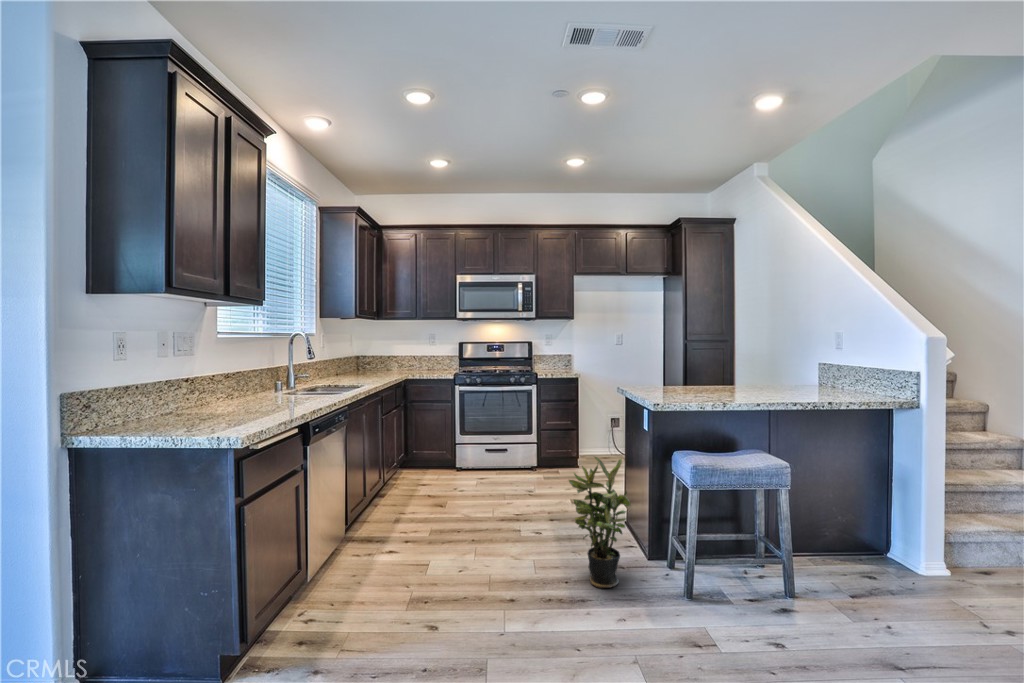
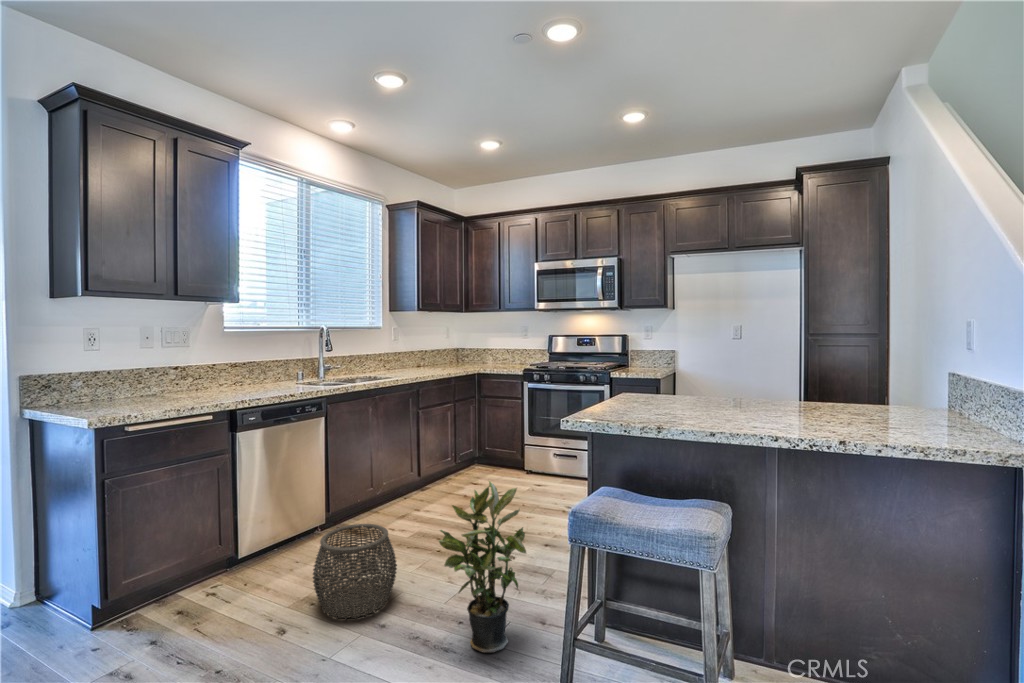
woven basket: none [428,514,502,601] -> present [313,524,397,619]

